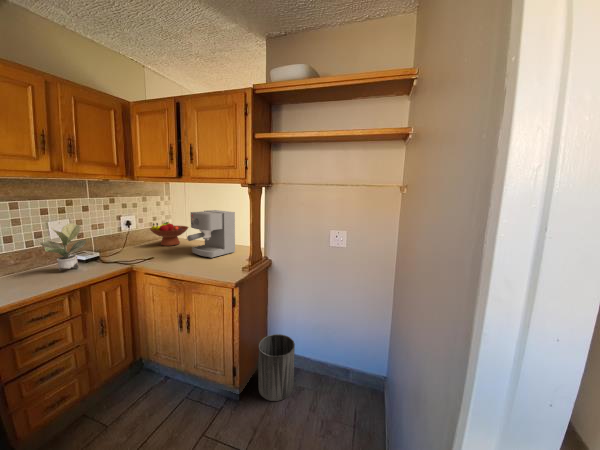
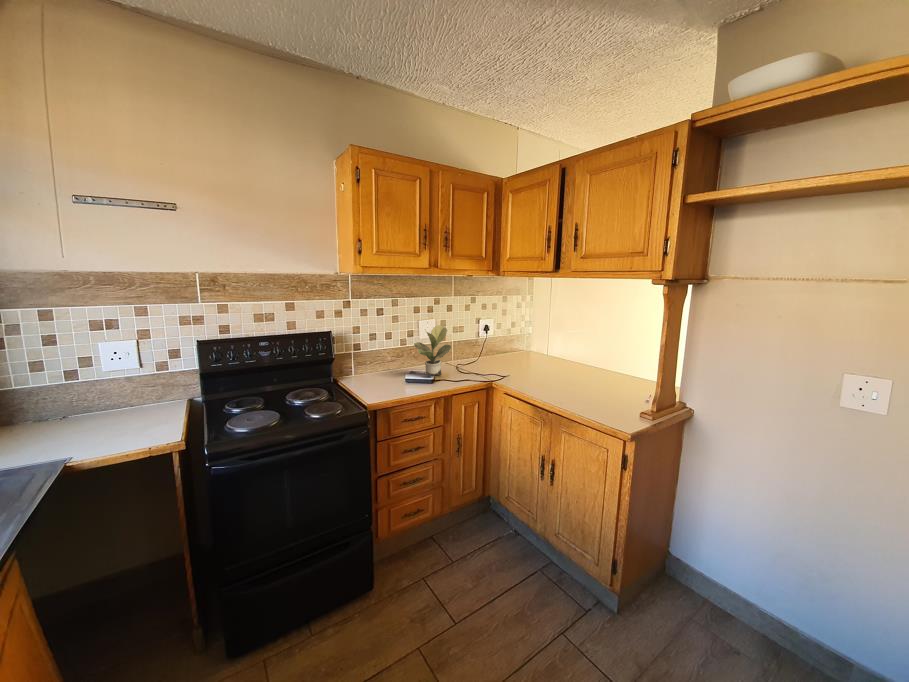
coffee maker: present [187,210,235,258] -> none [558,317,630,388]
fruit bowl: present [150,222,188,246] -> none [508,329,555,361]
trash can: present [258,334,295,401] -> none [648,531,727,647]

